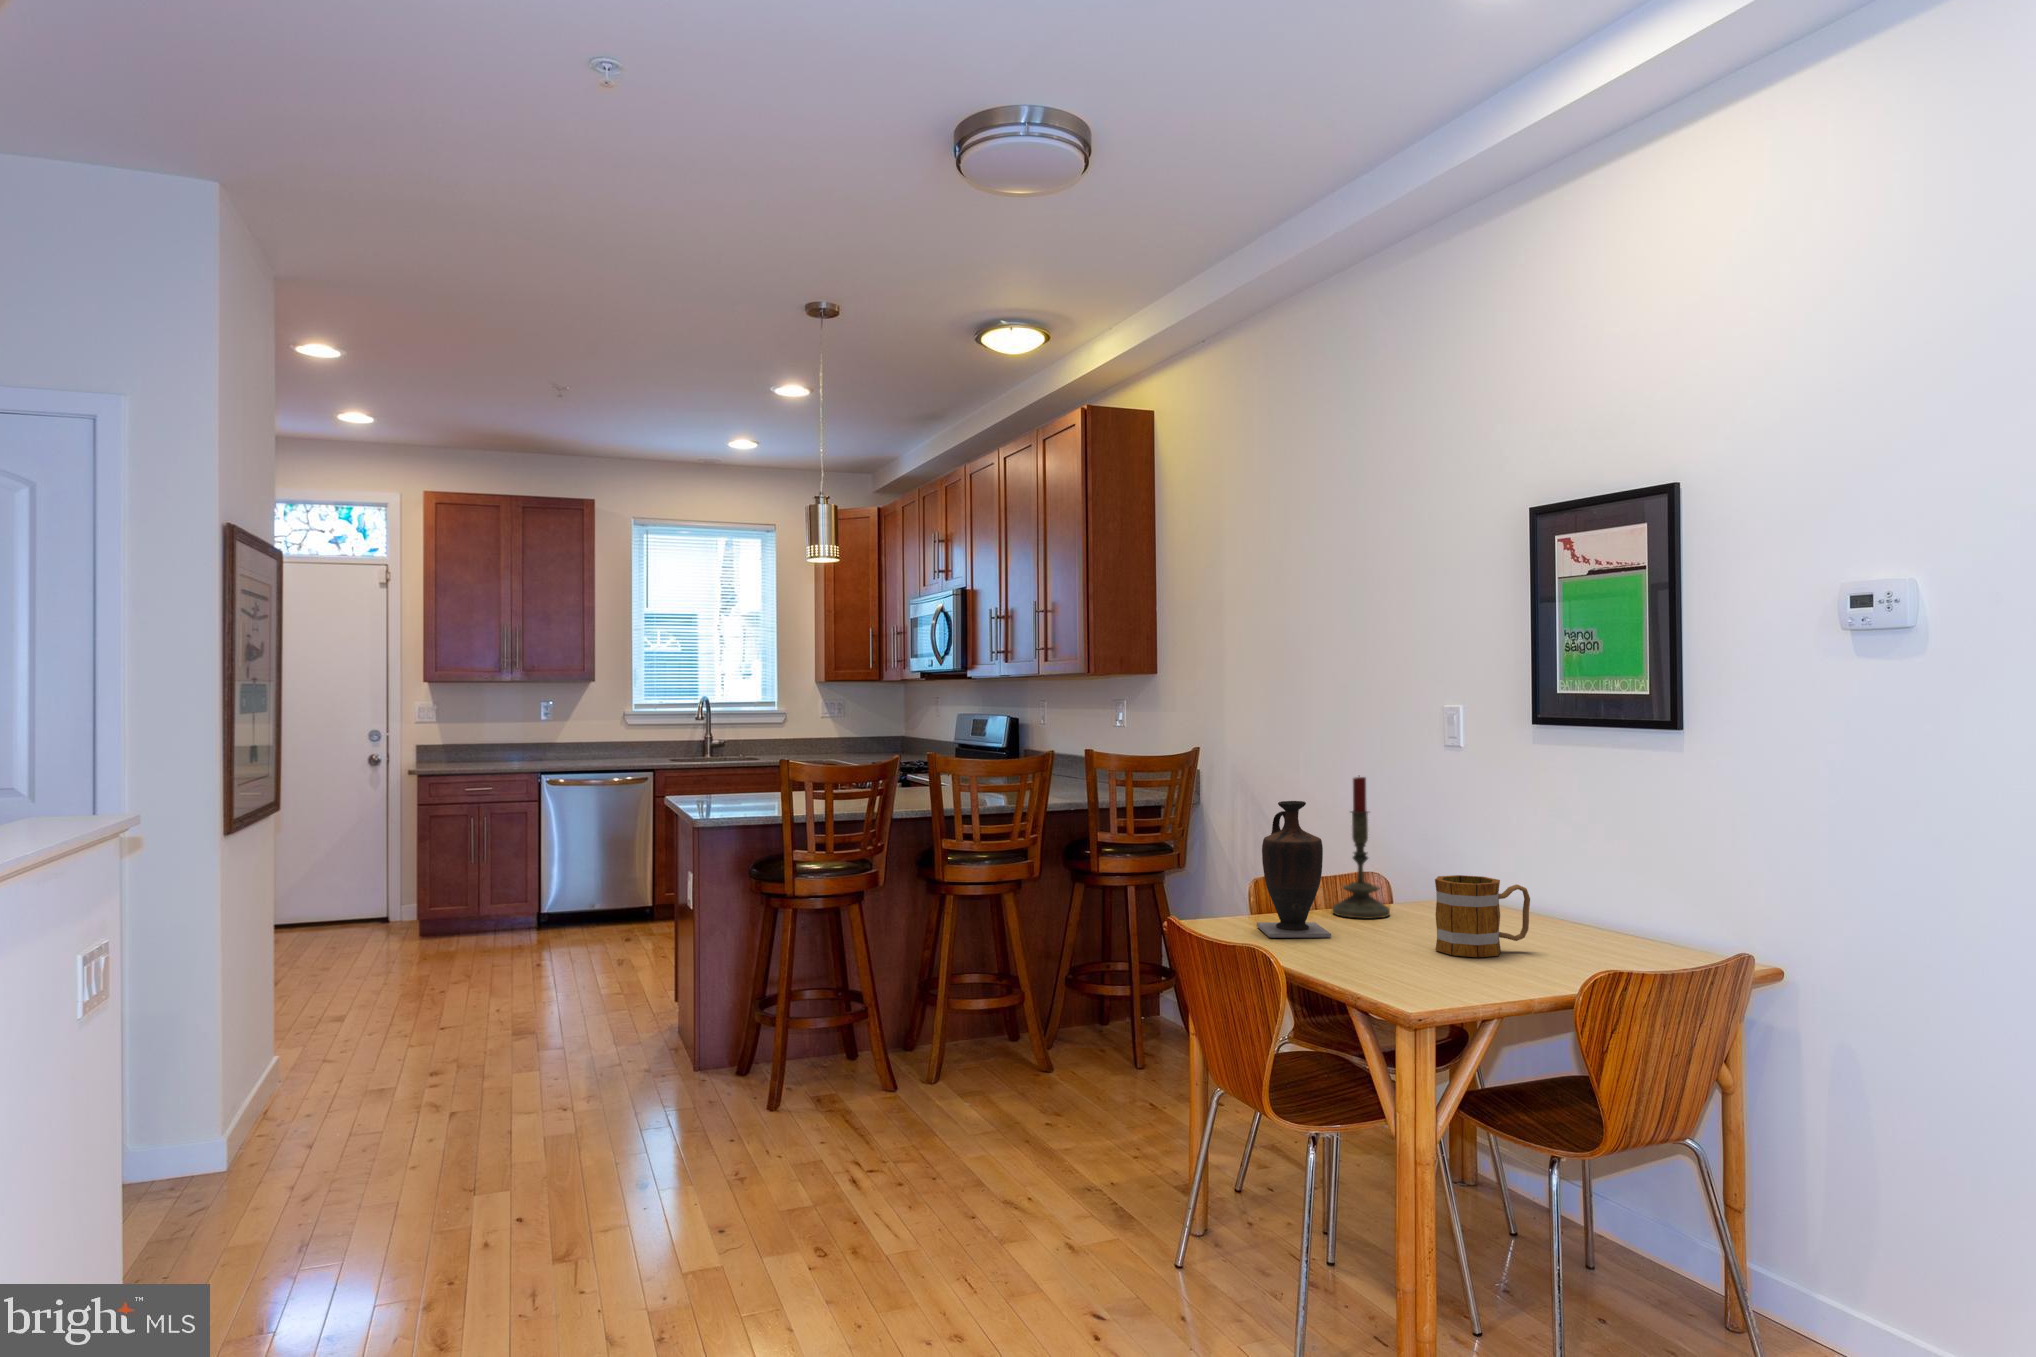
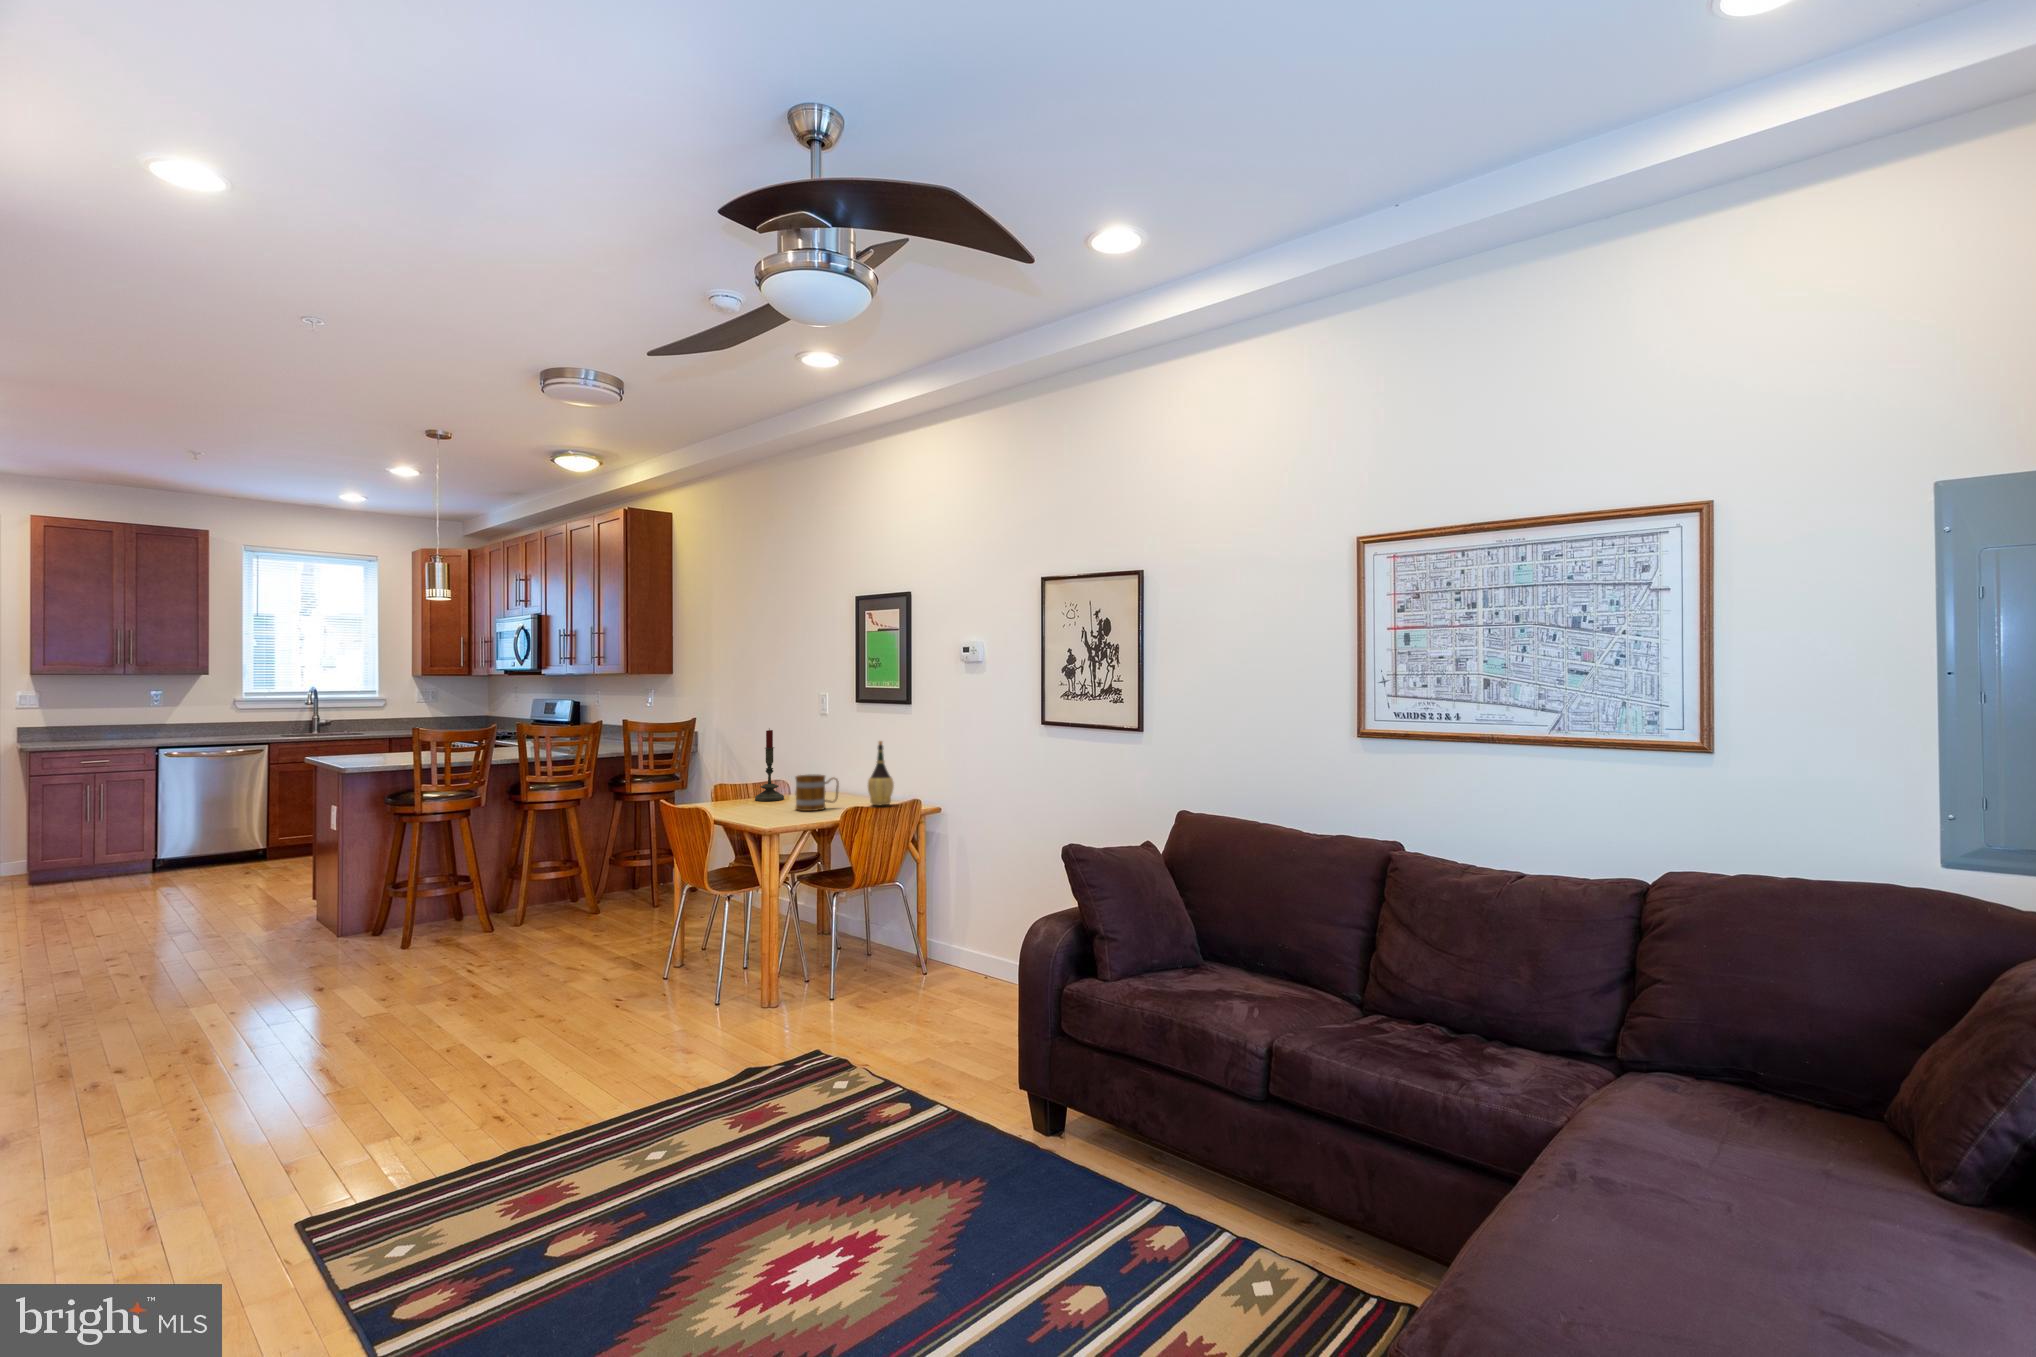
vase: present [1256,801,1331,938] -> none [712,742,748,810]
wine bottle: none [1592,808,1656,953] -> present [868,741,894,806]

